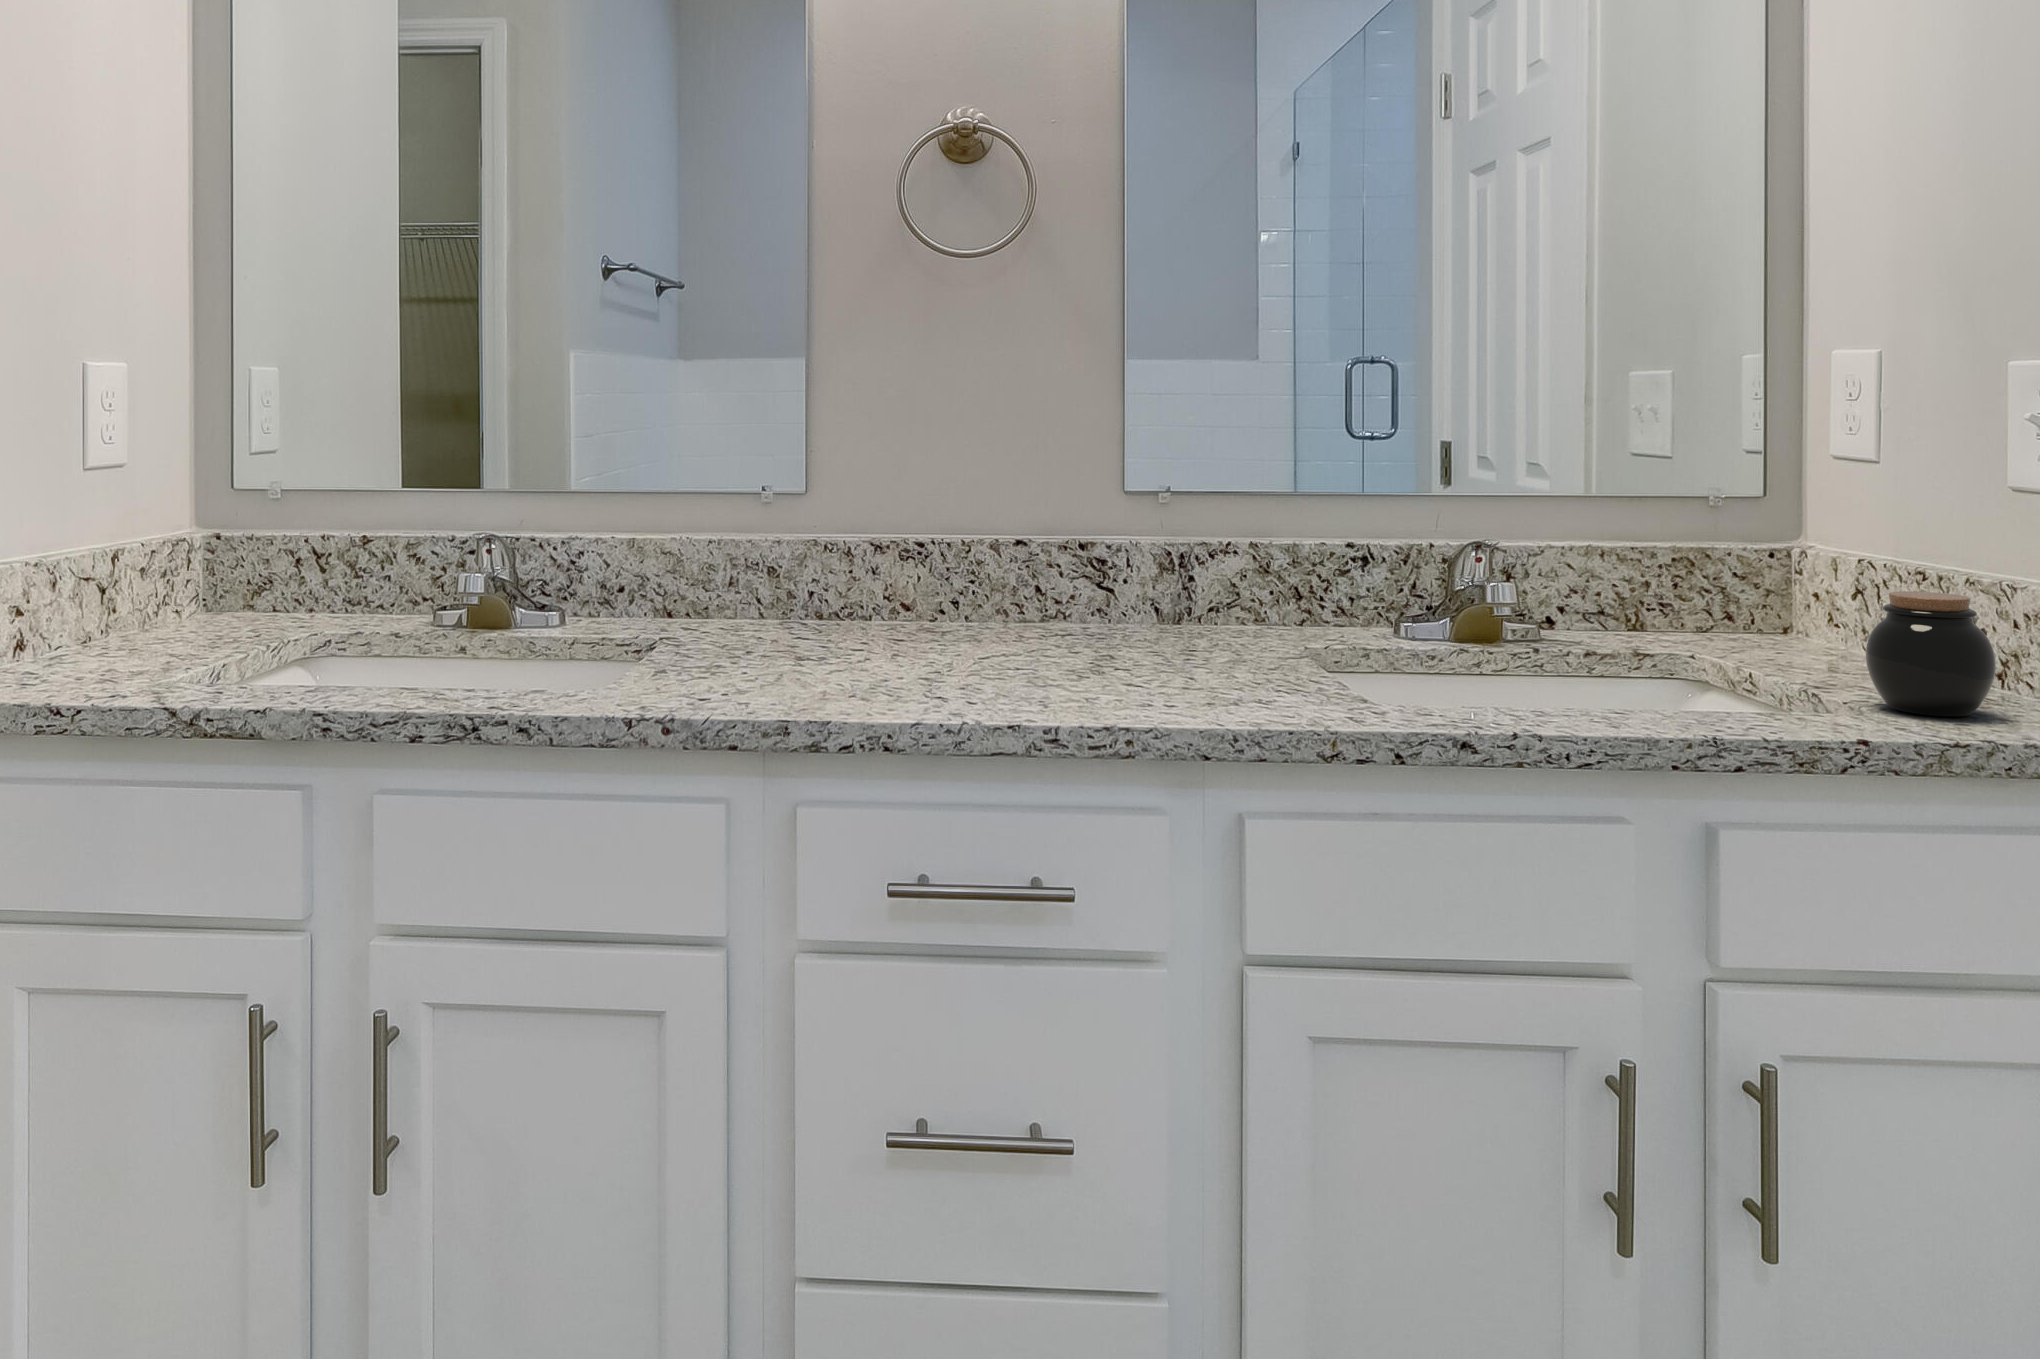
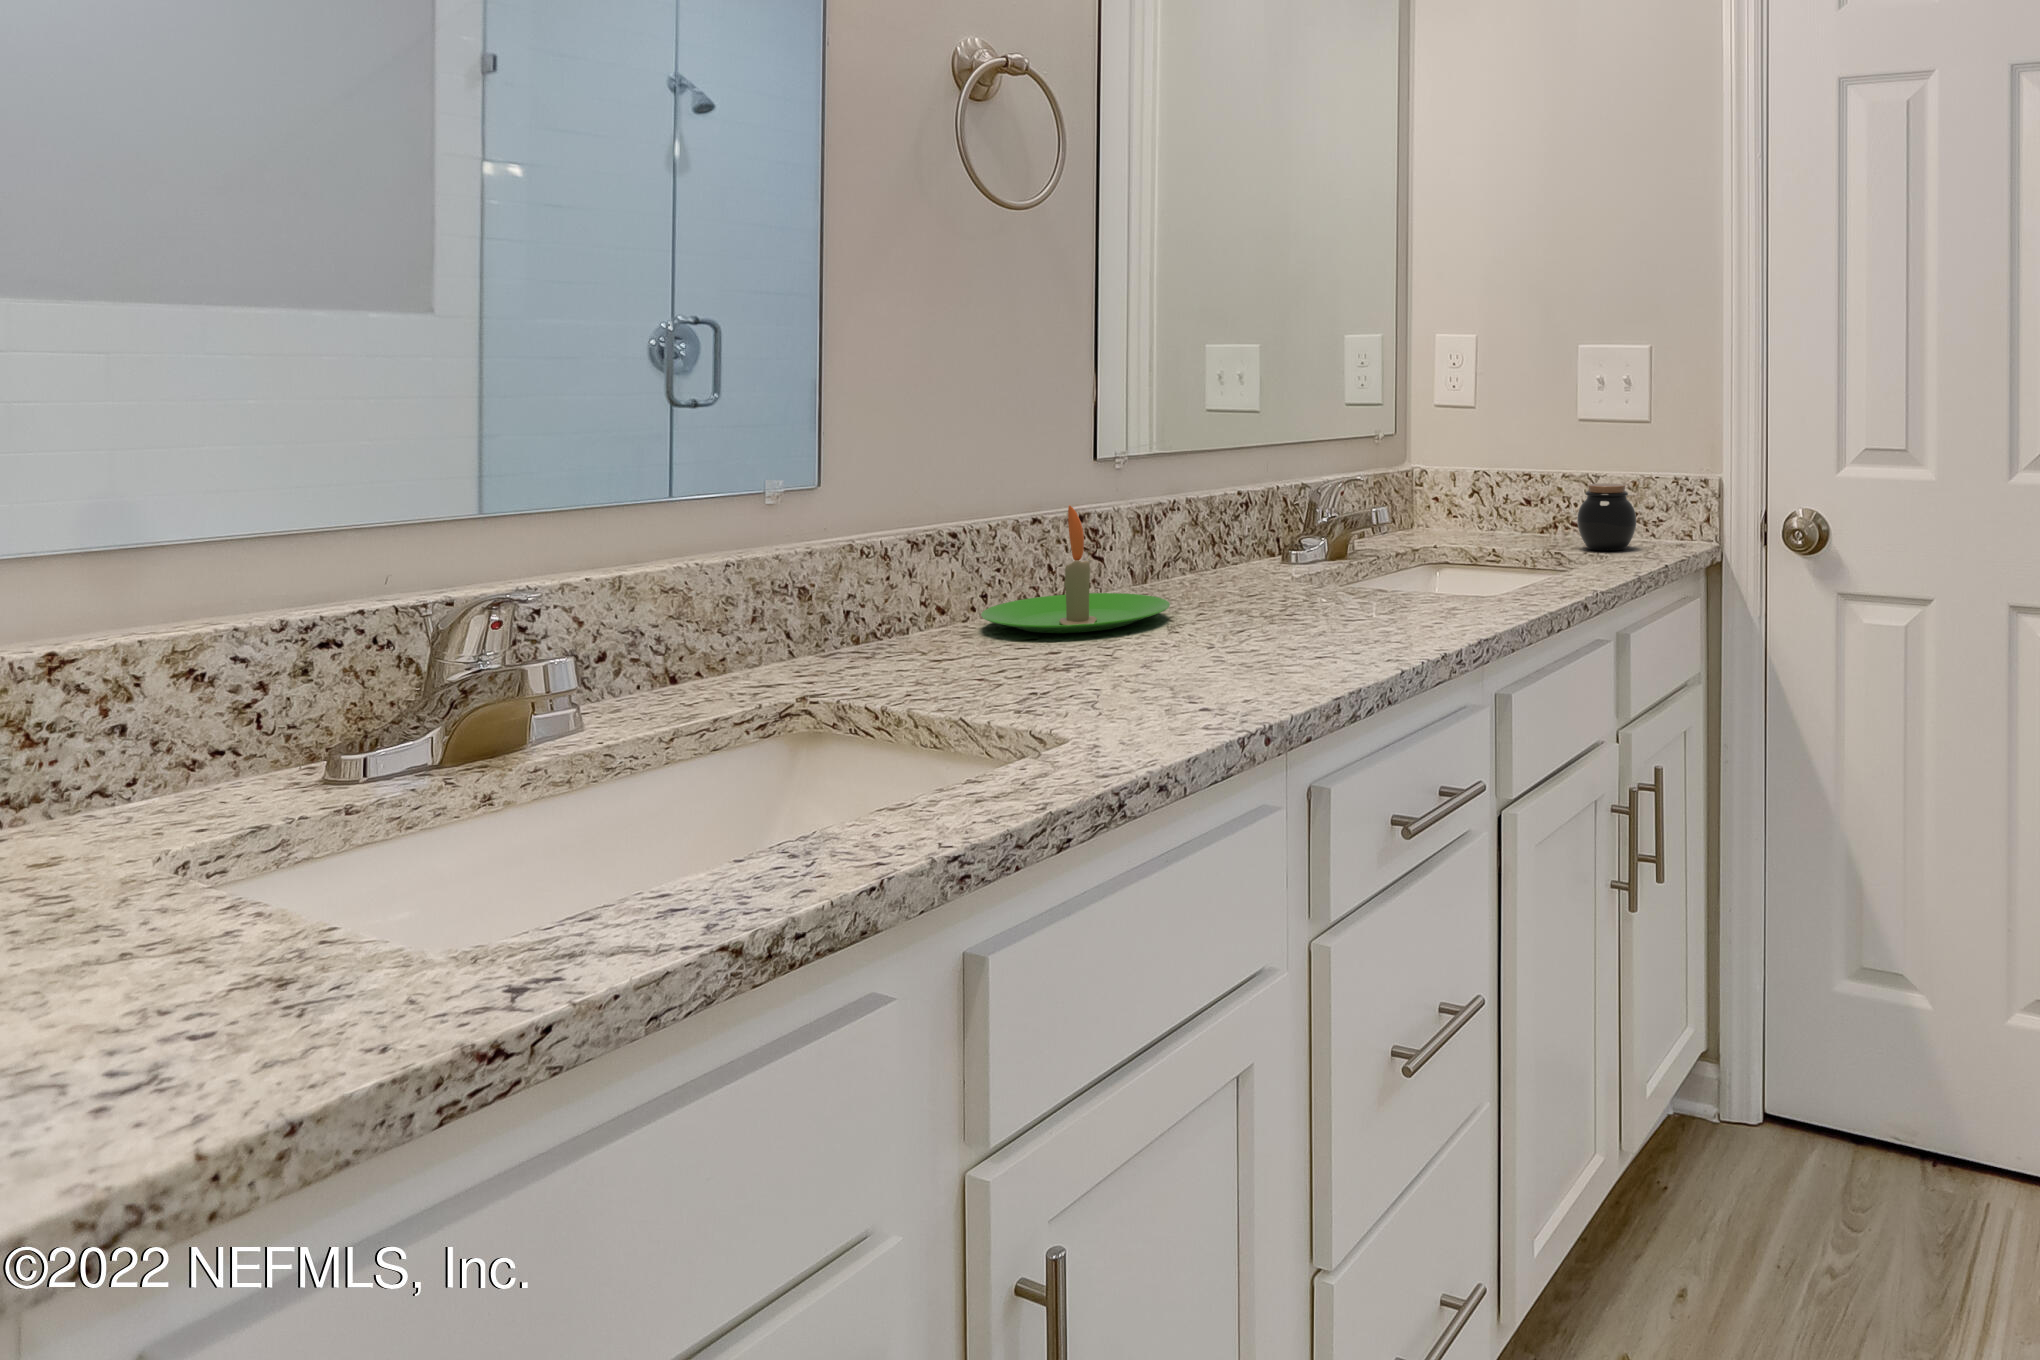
candle: none [898,525,1076,650] -> present [981,506,1170,633]

